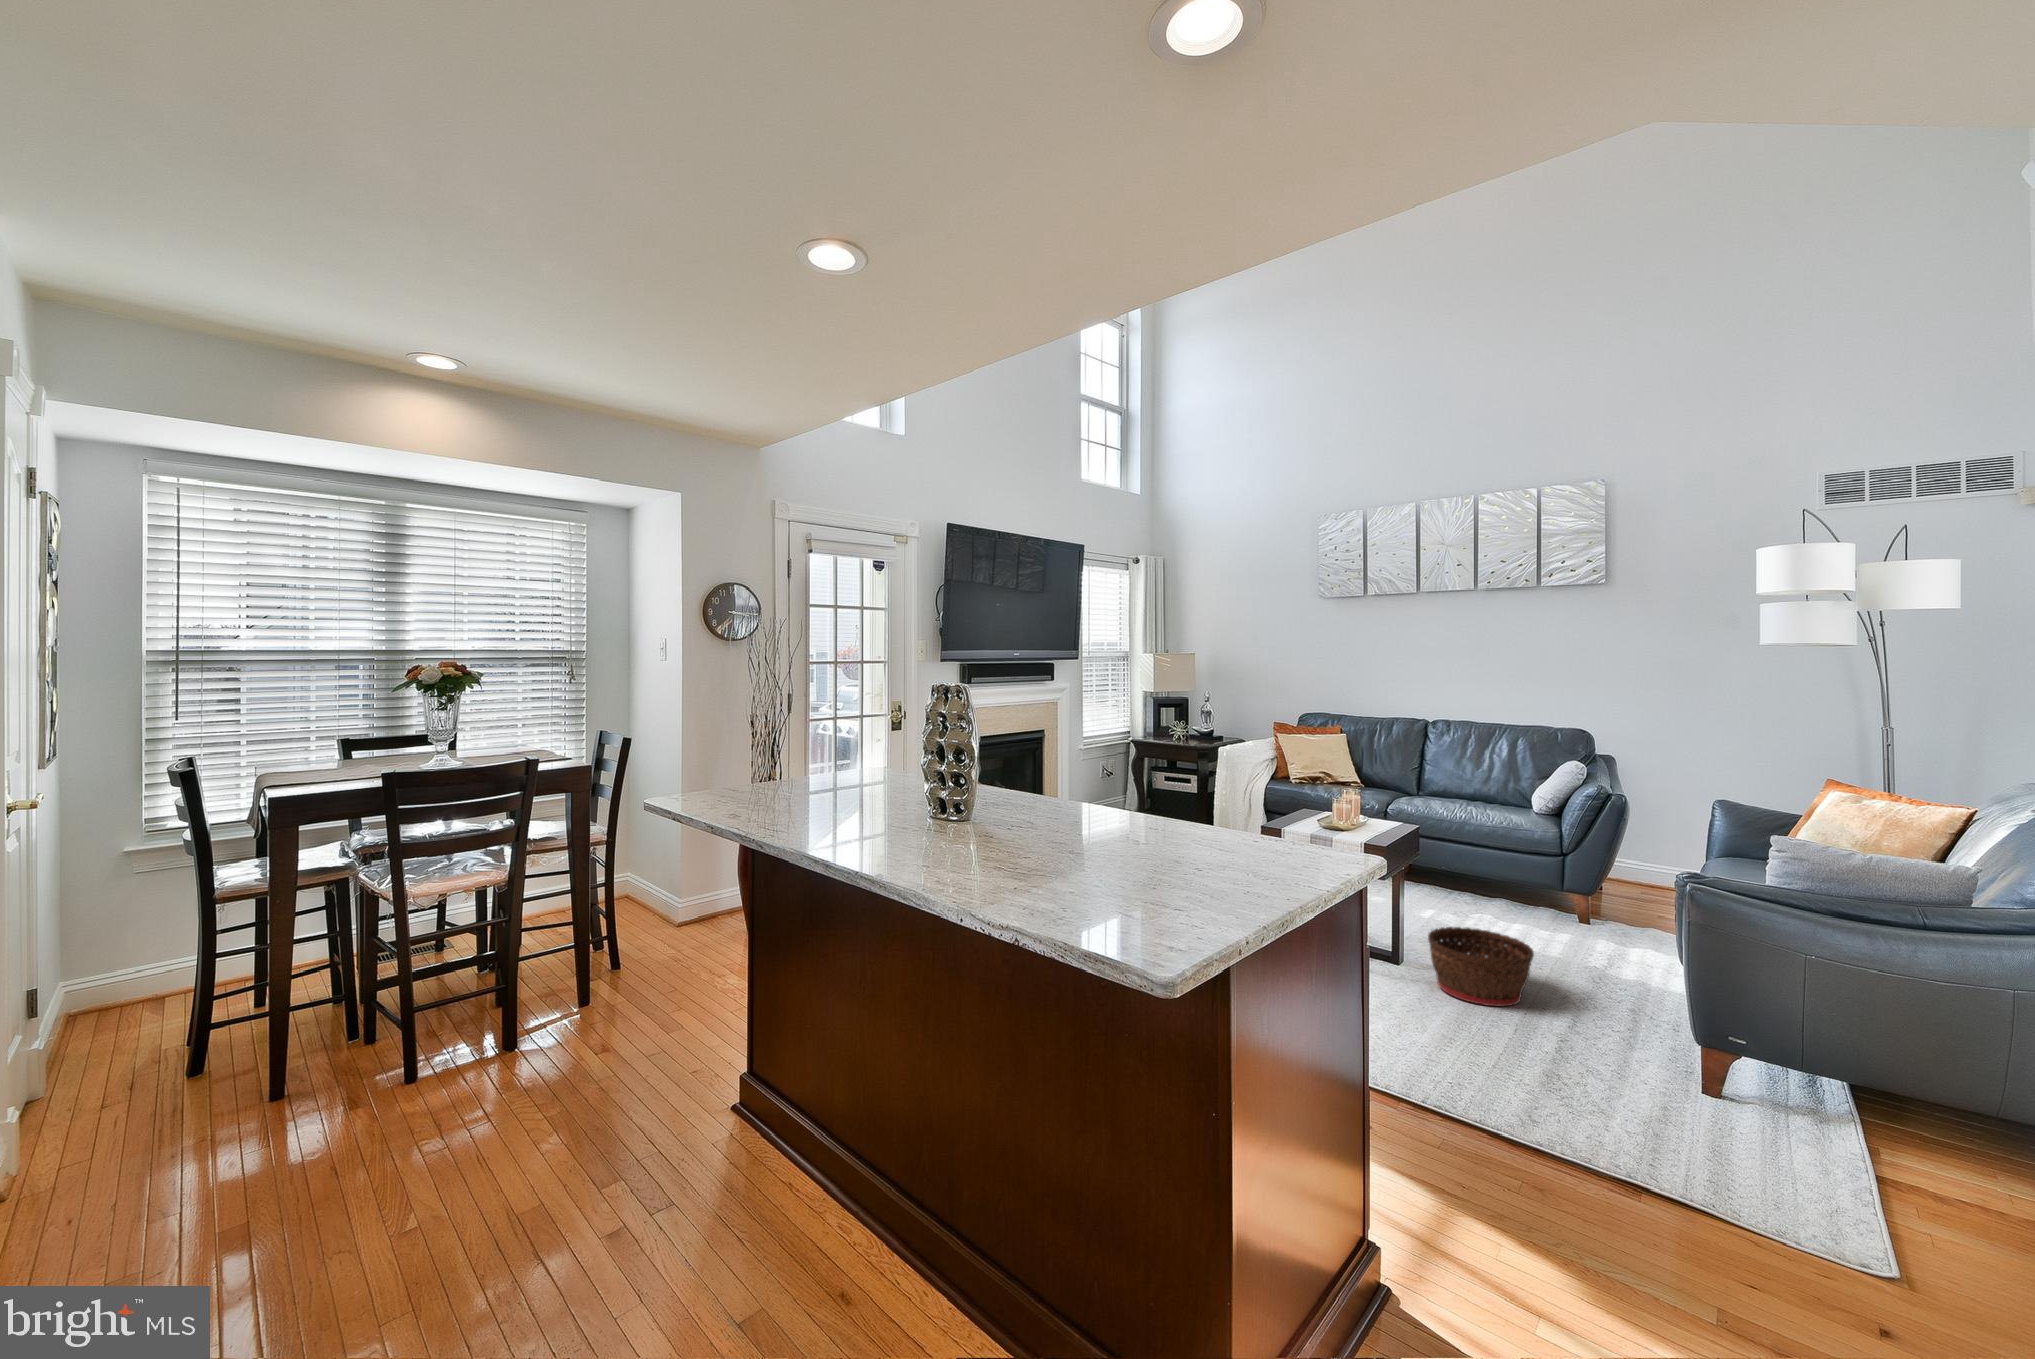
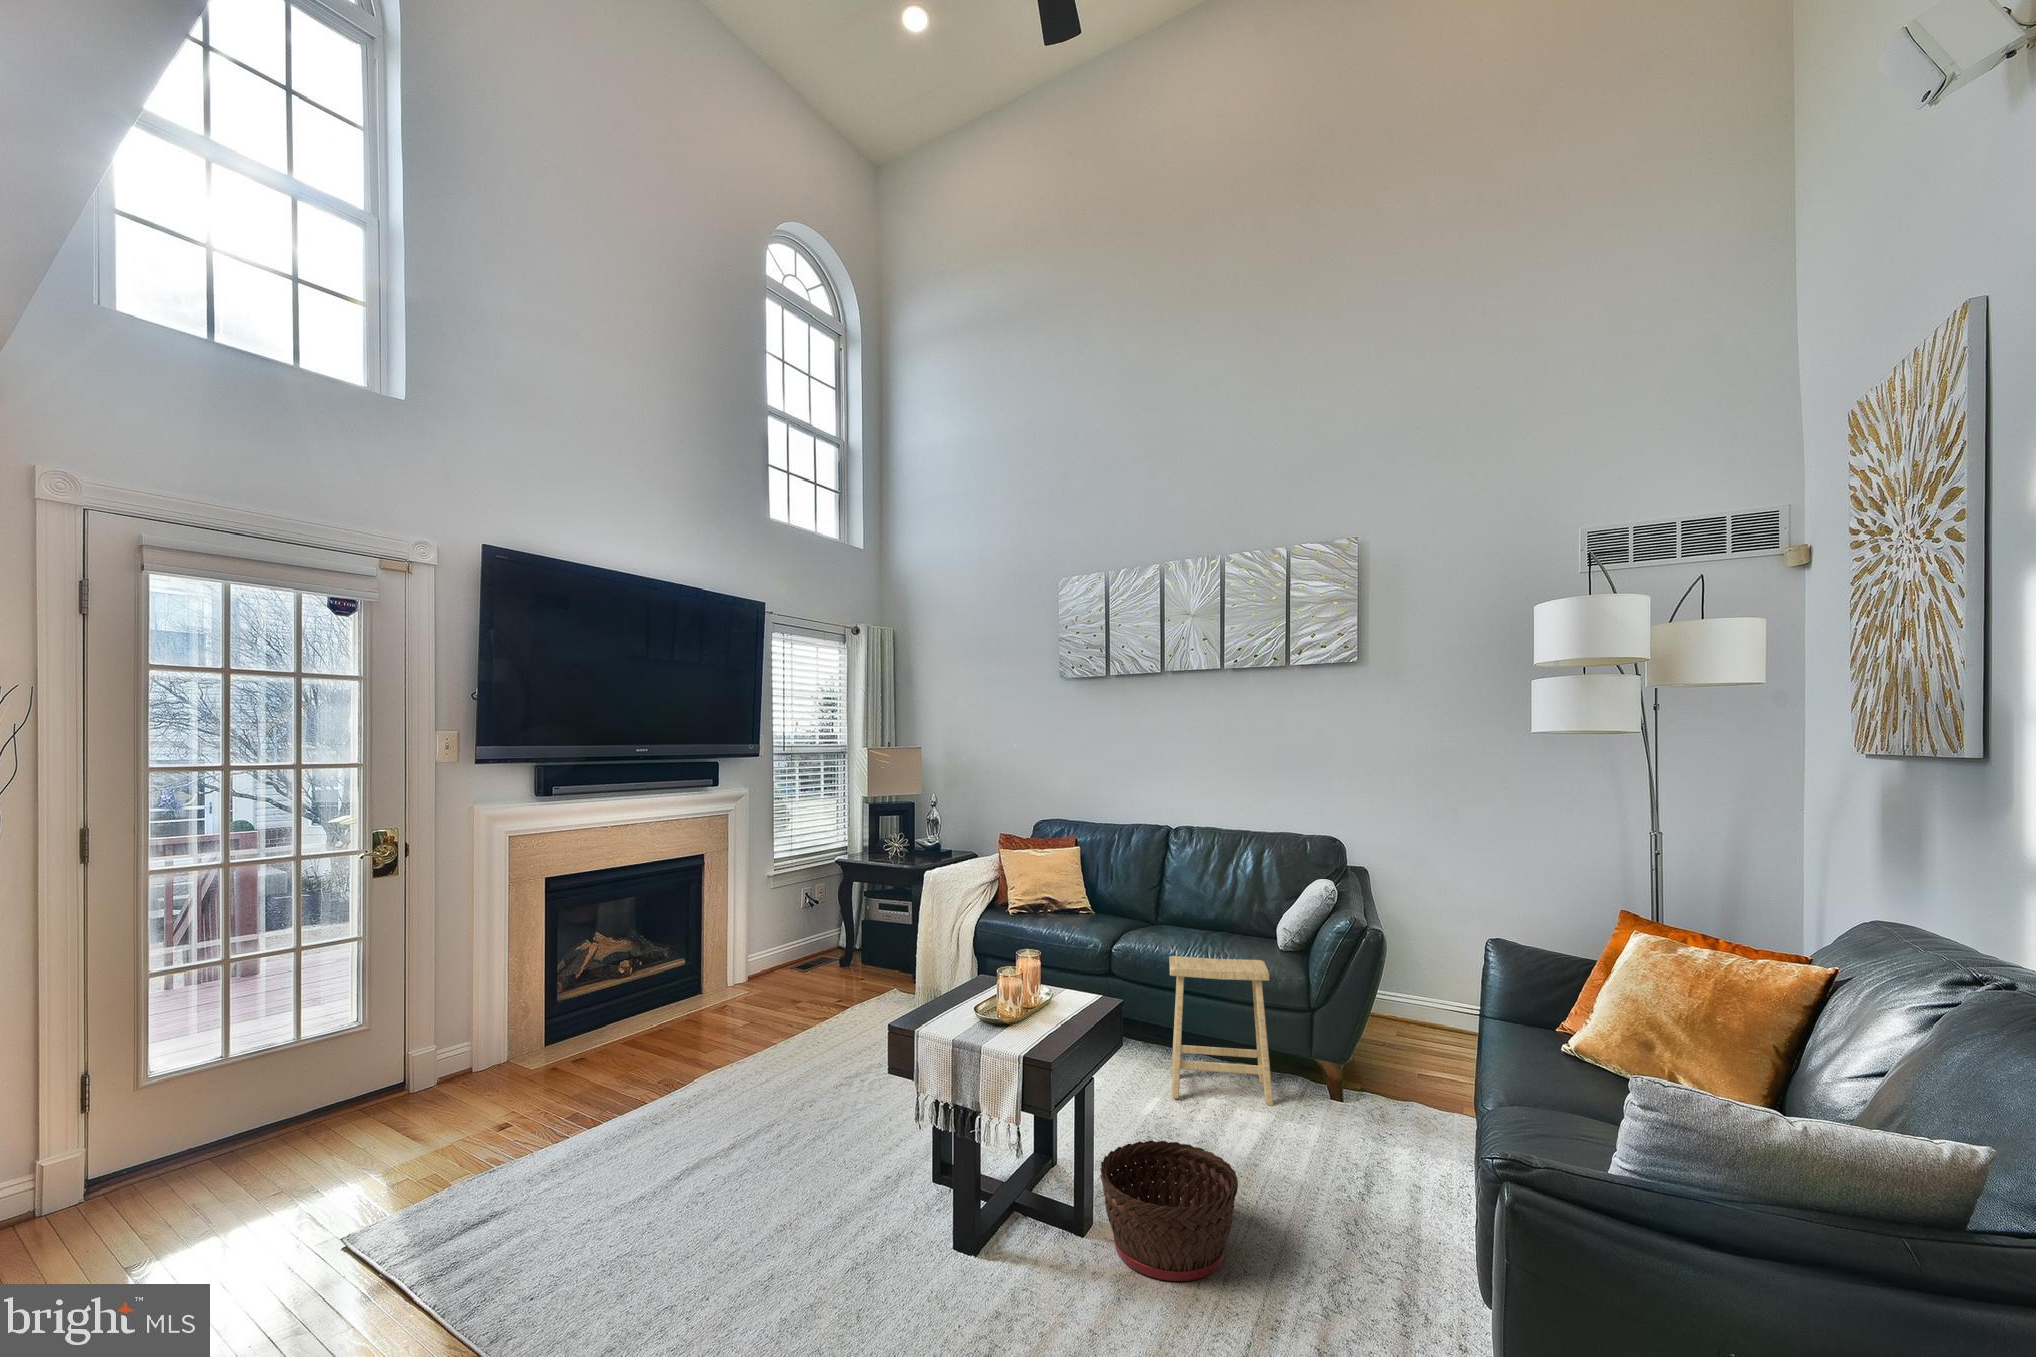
footstool: none [1441,814,1533,924] -> present [1170,956,1273,1106]

